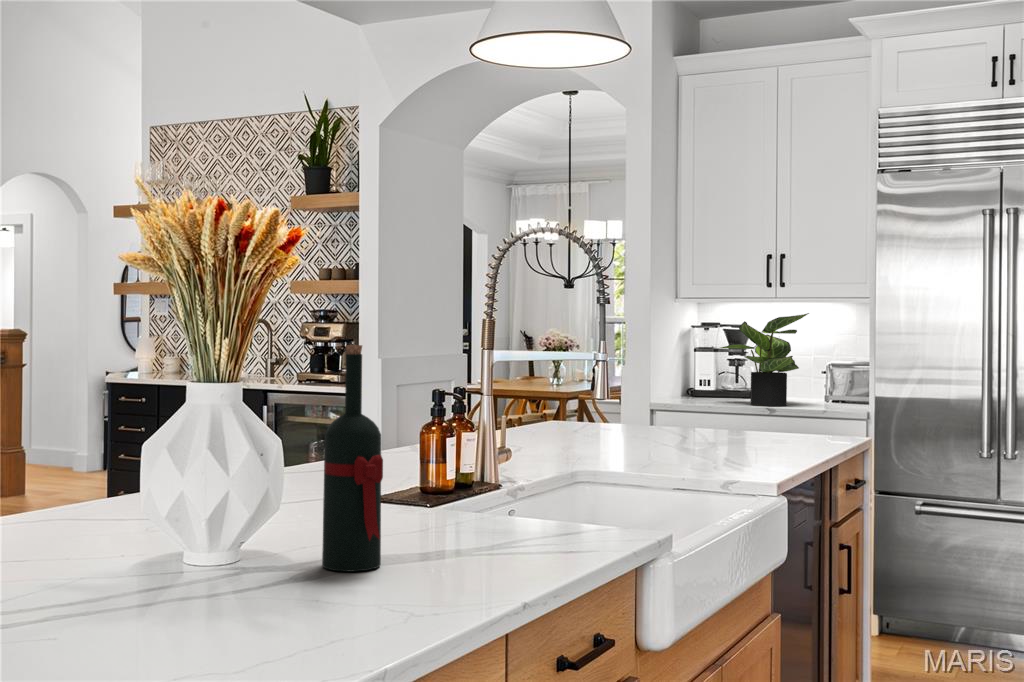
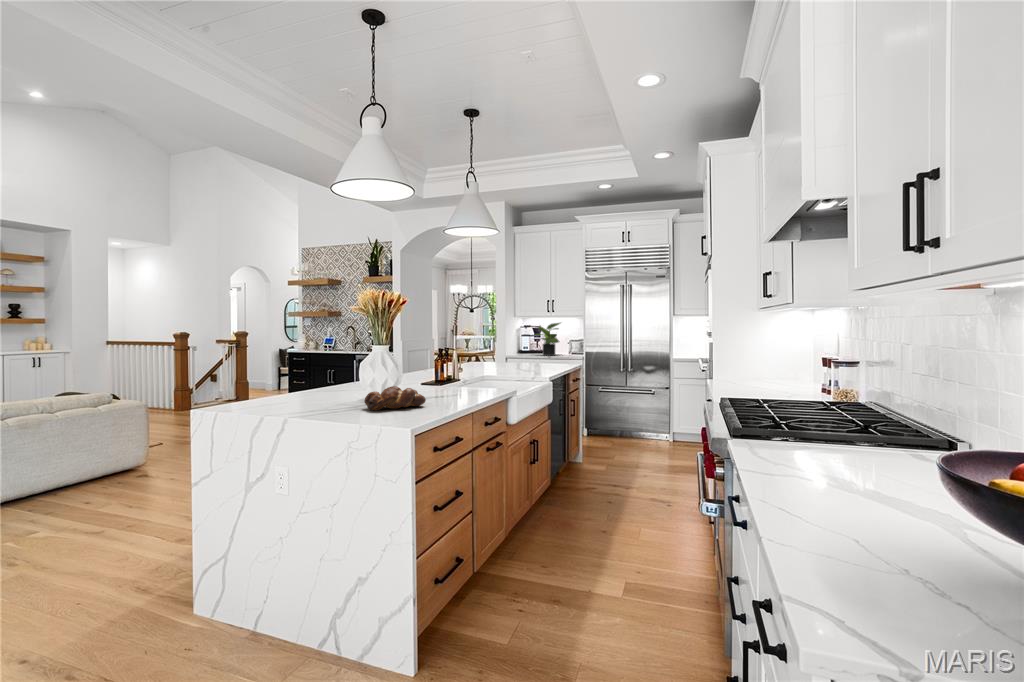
wine bottle: present [322,345,383,572] -> none [415,337,432,398]
bread loaf: none [89,537,336,641] -> present [364,386,426,410]

